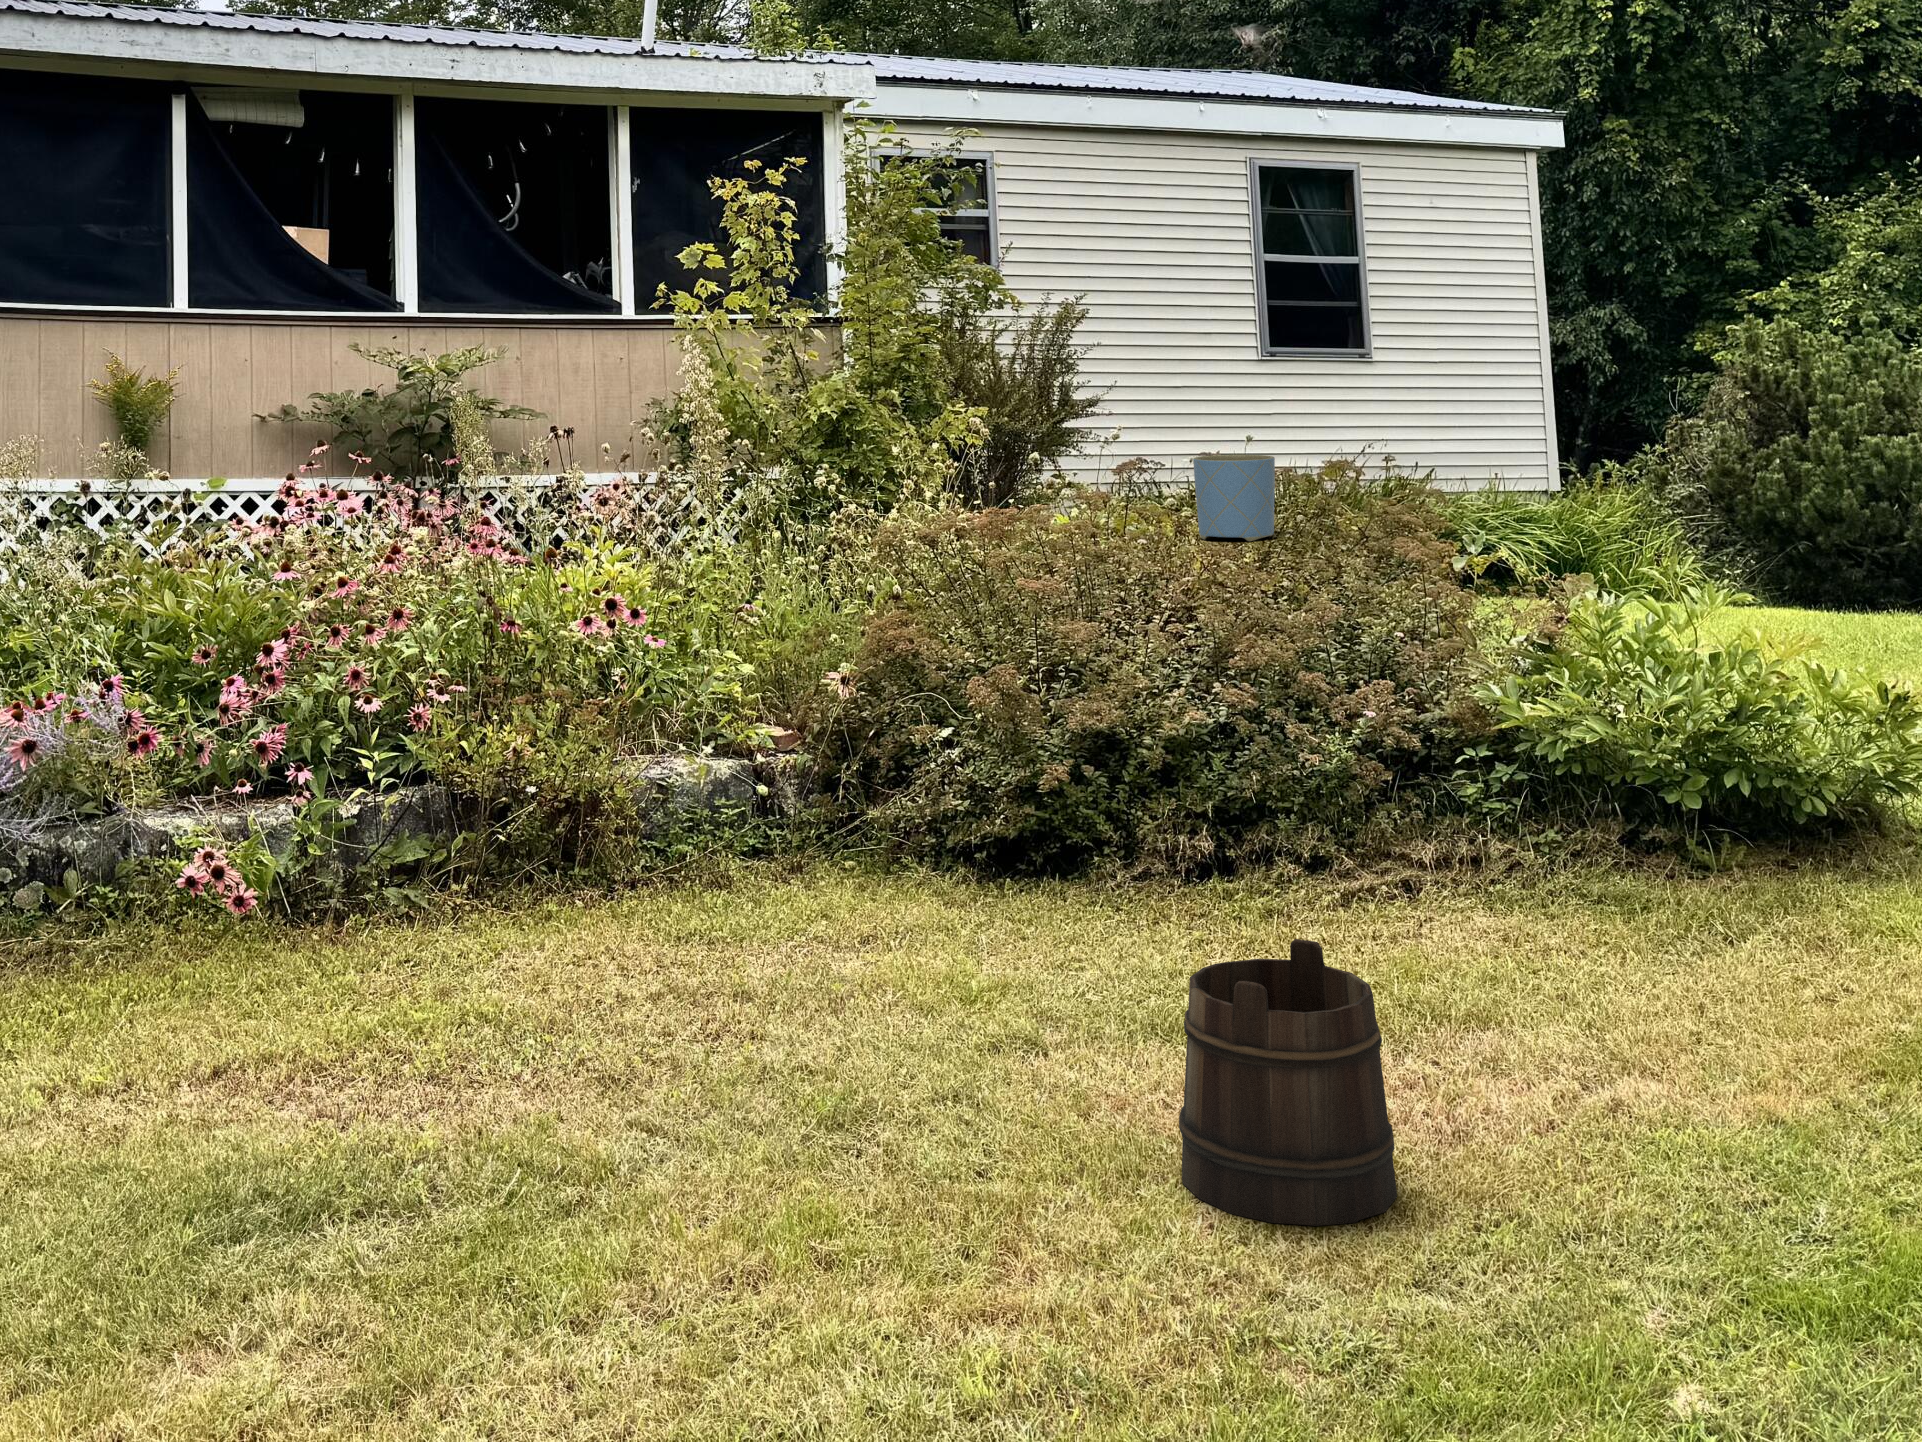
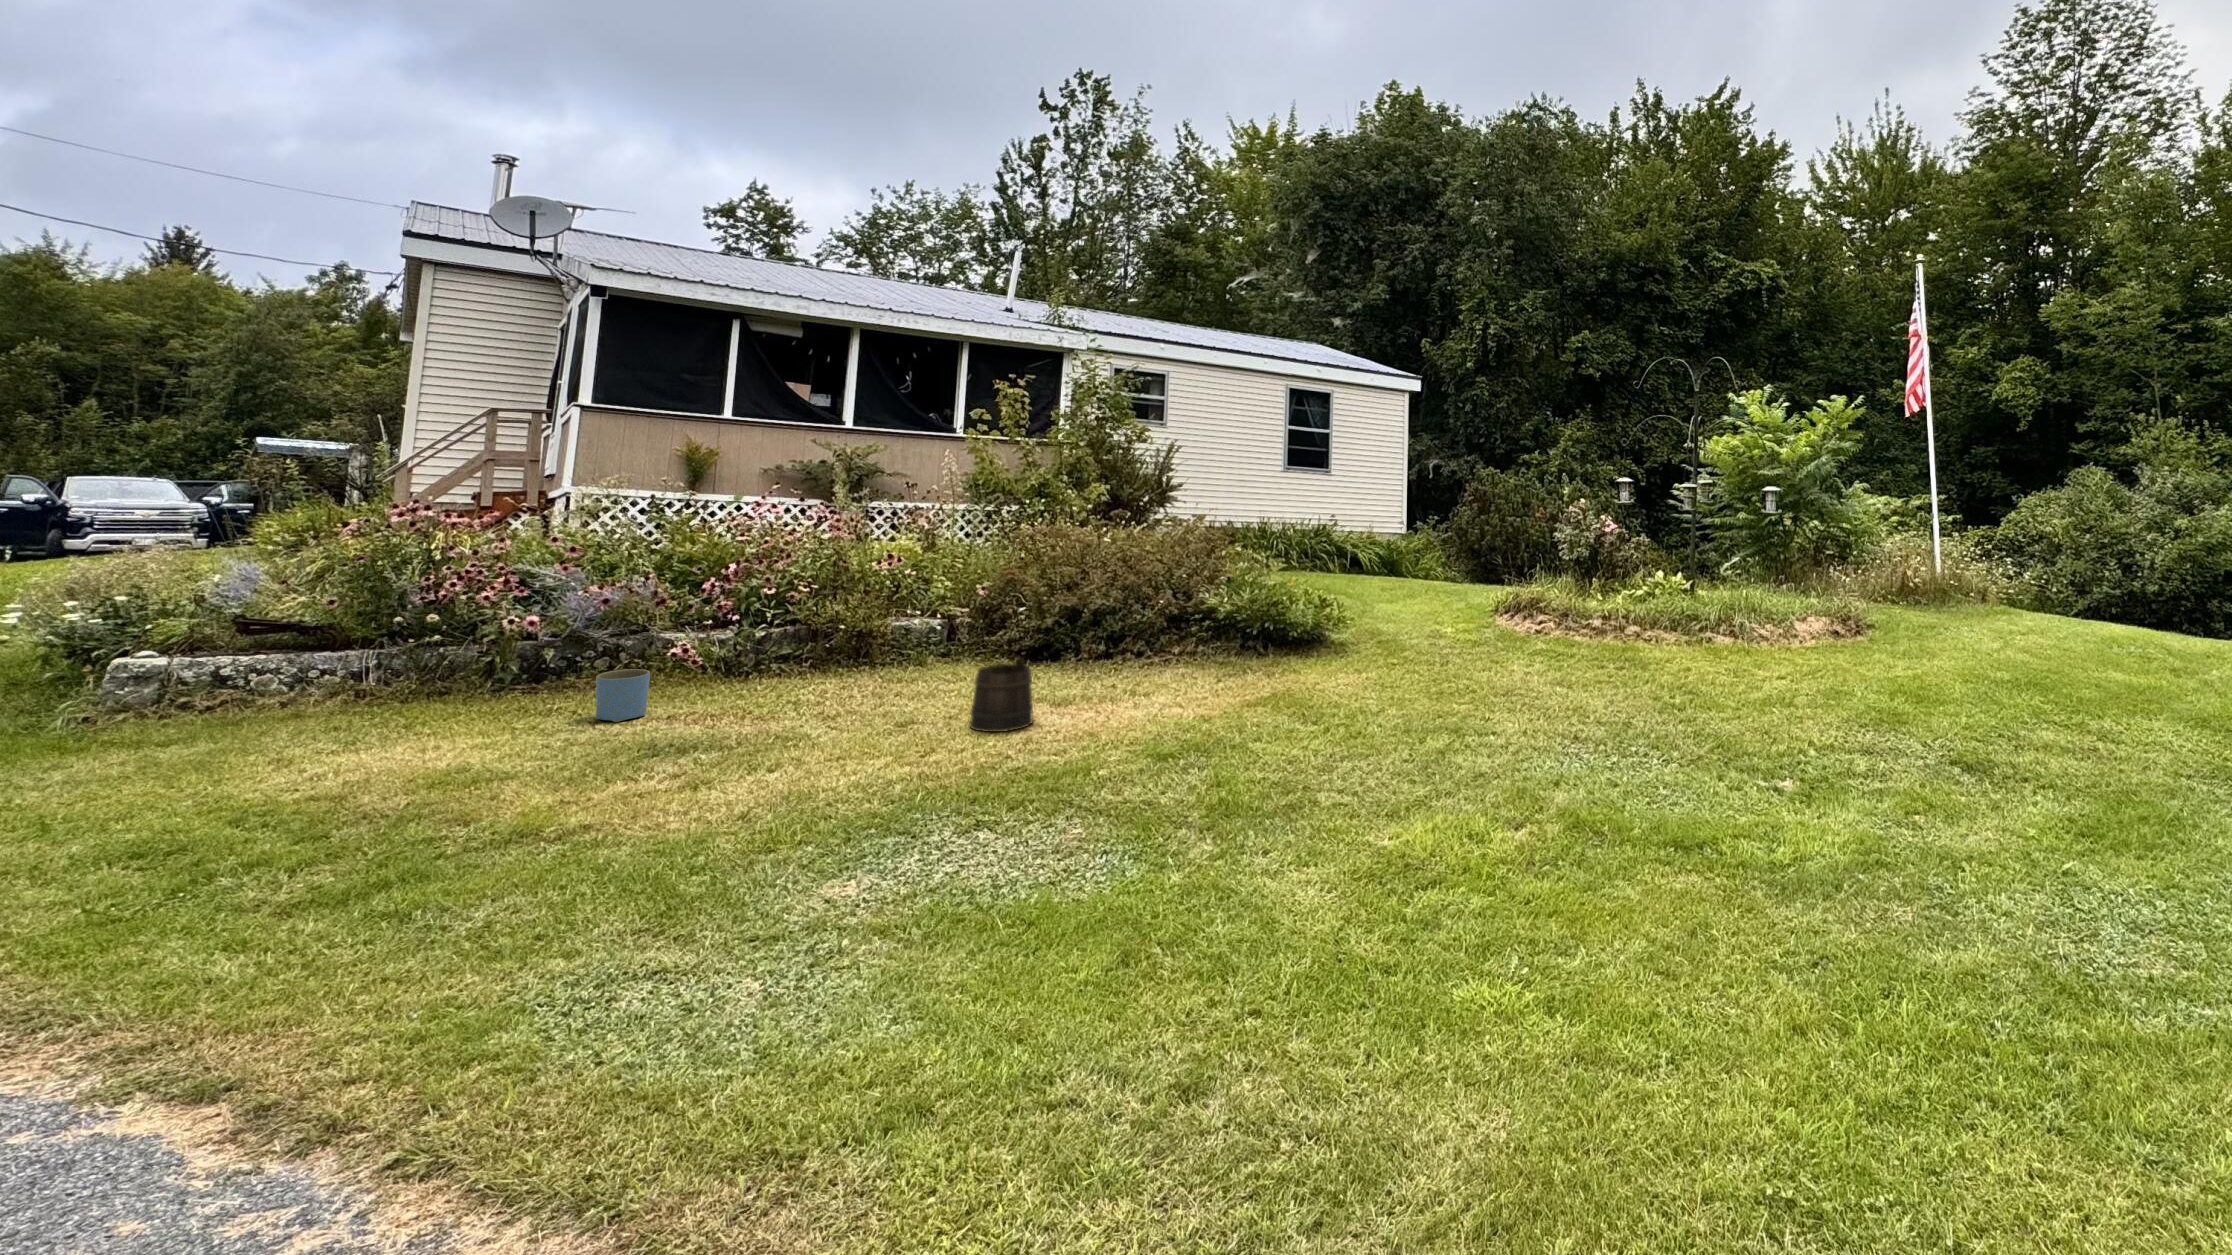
planter: present [1193,455,1275,541] -> present [596,669,650,722]

